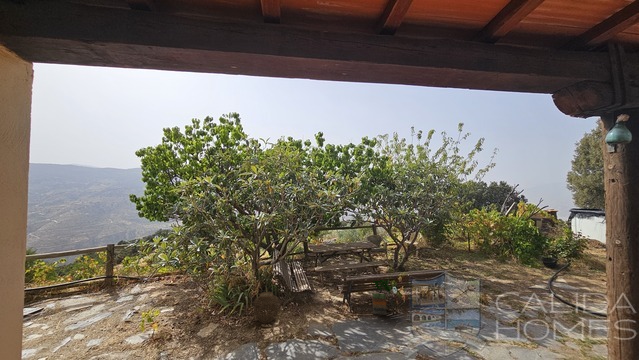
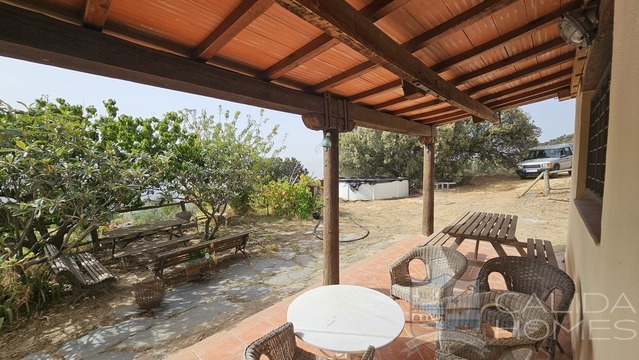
woven basket: present [254,292,279,323] -> present [134,276,165,309]

